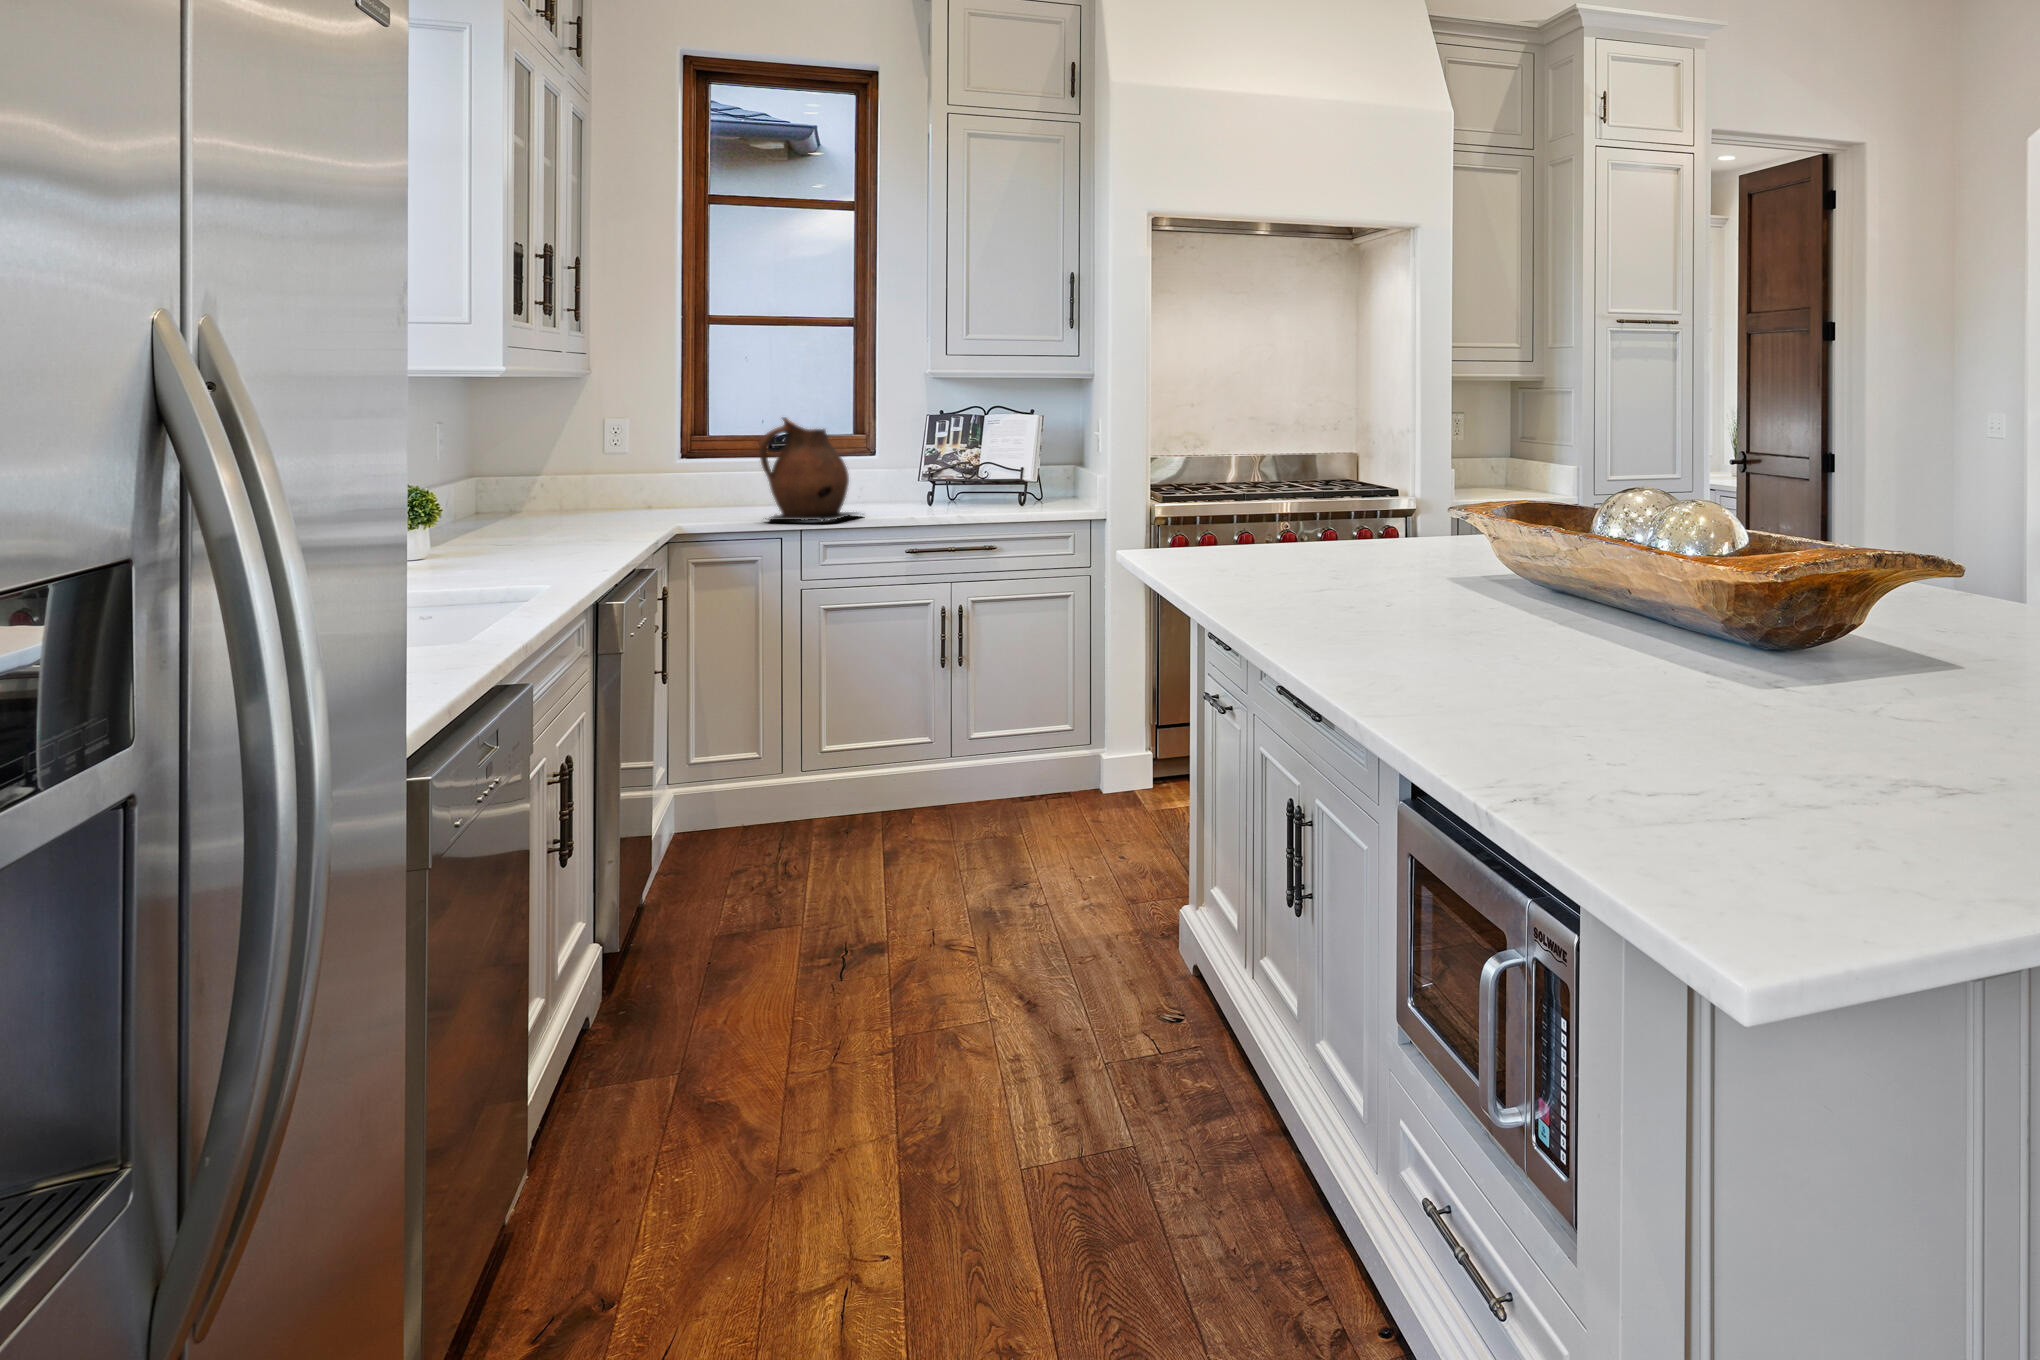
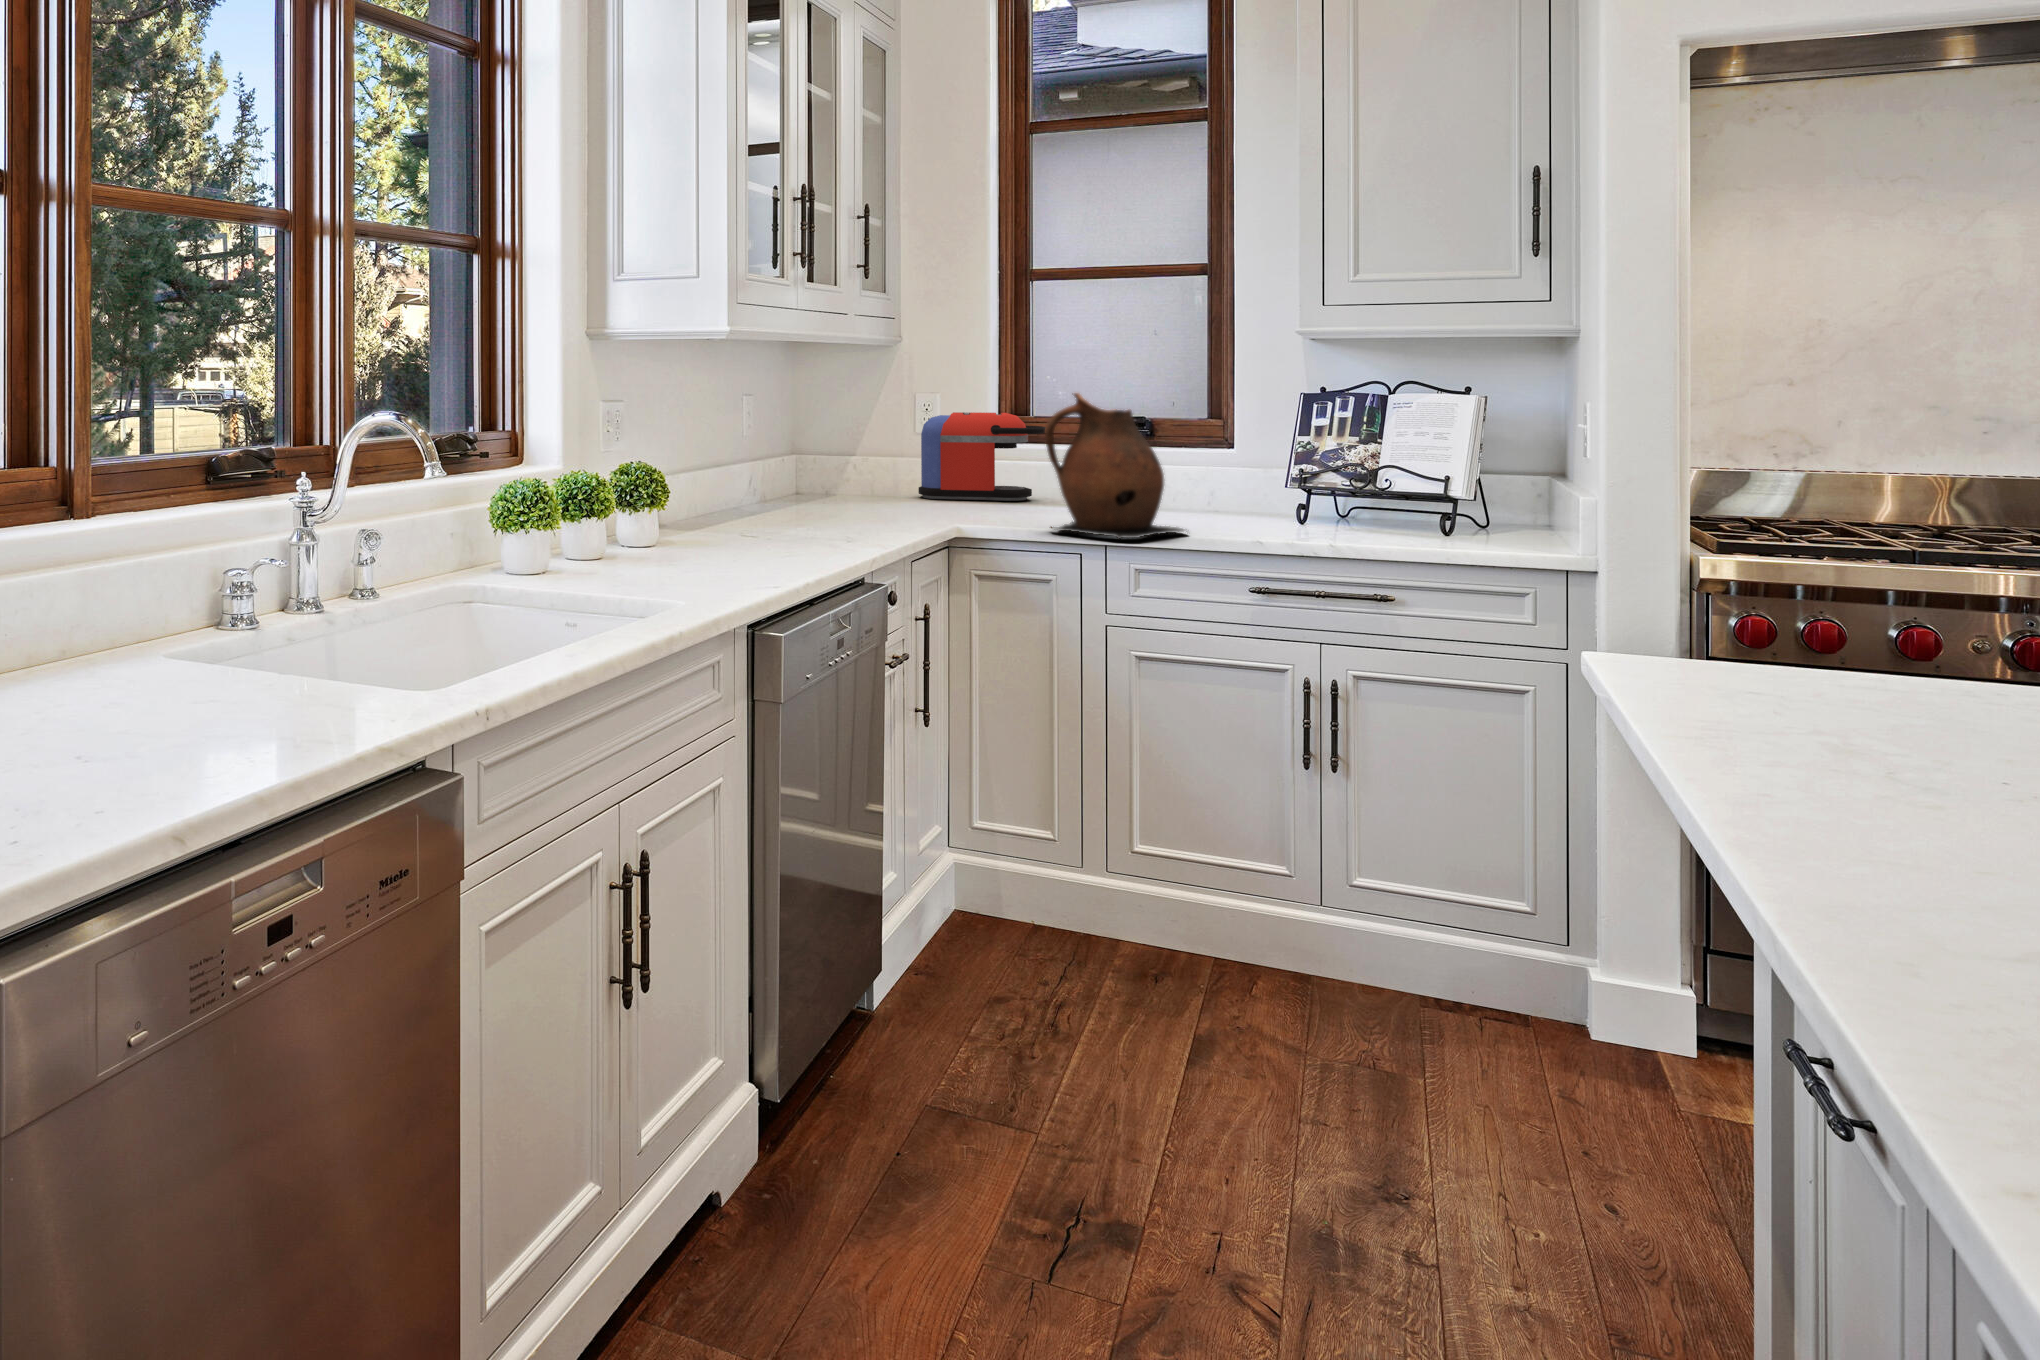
coffee maker: none [617,434,732,509] -> present [919,412,1046,501]

